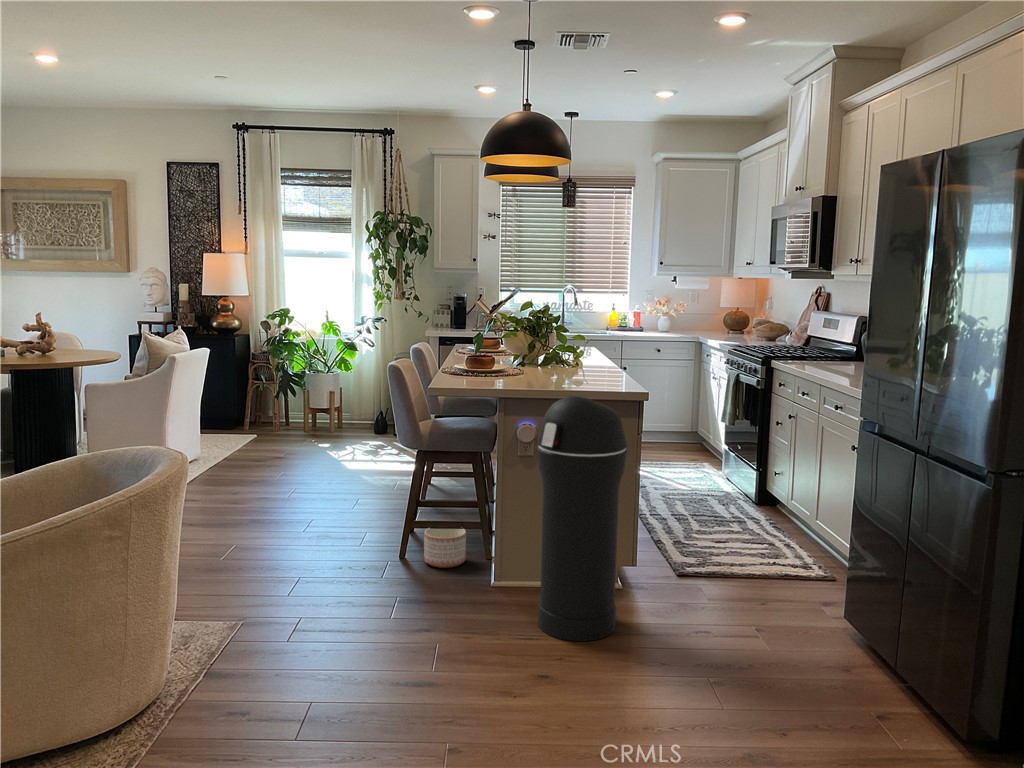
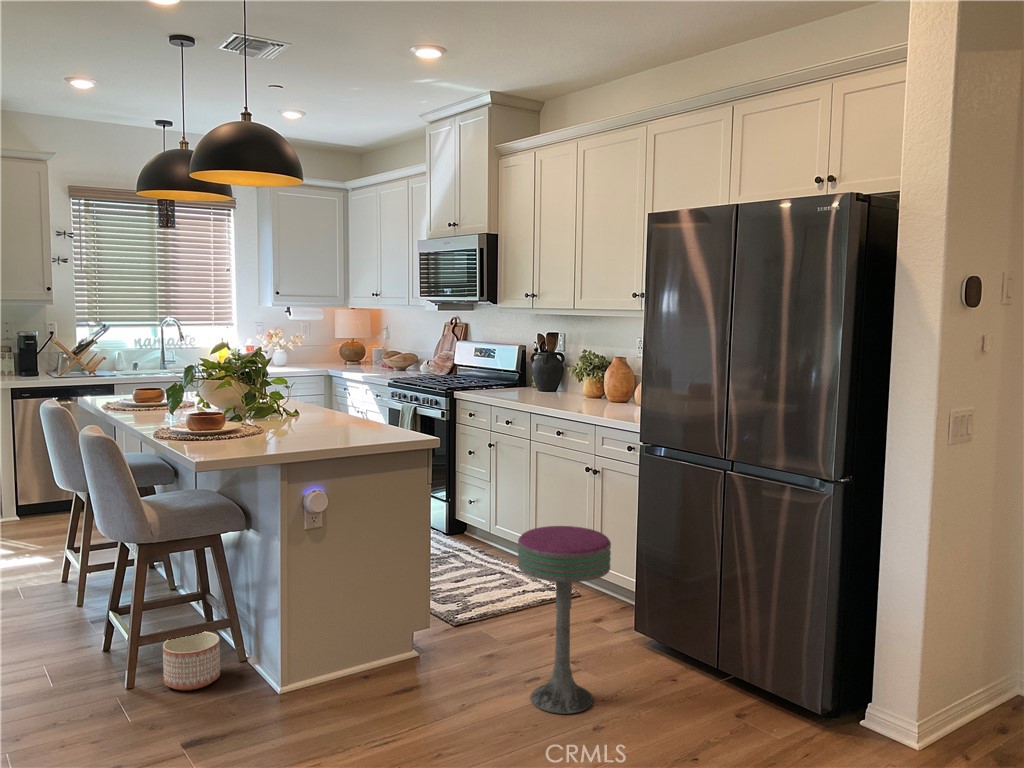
trash can: present [537,396,627,641] -> none [366,453,469,734]
bar stool: none [669,484,763,665] -> present [518,526,611,714]

